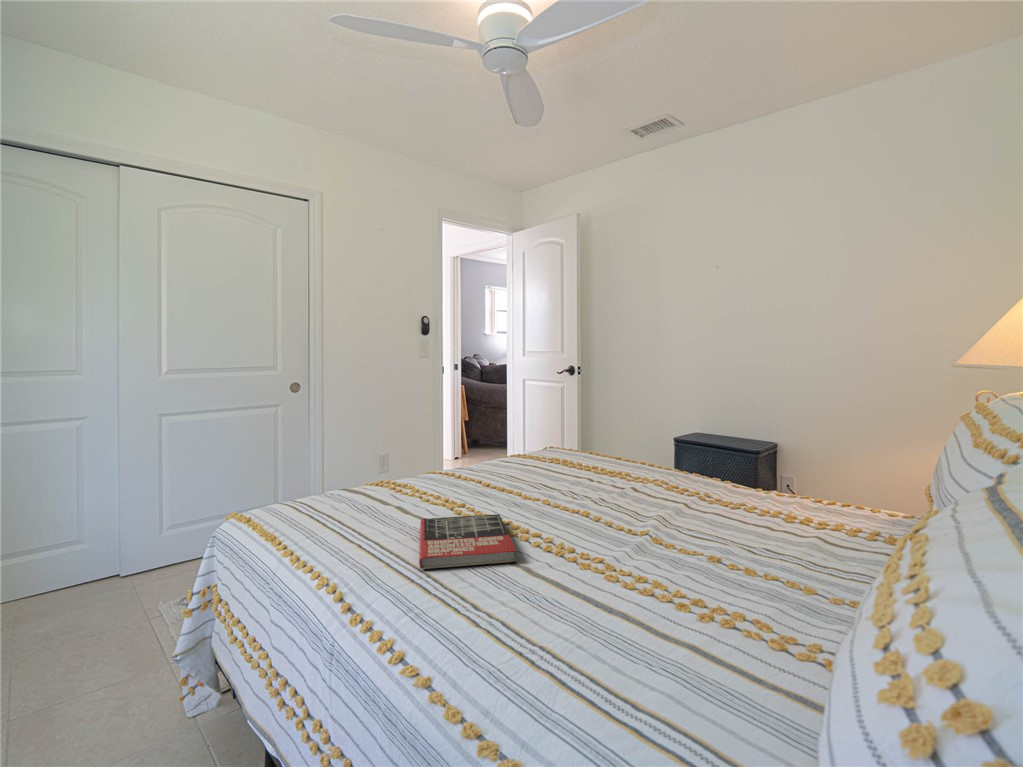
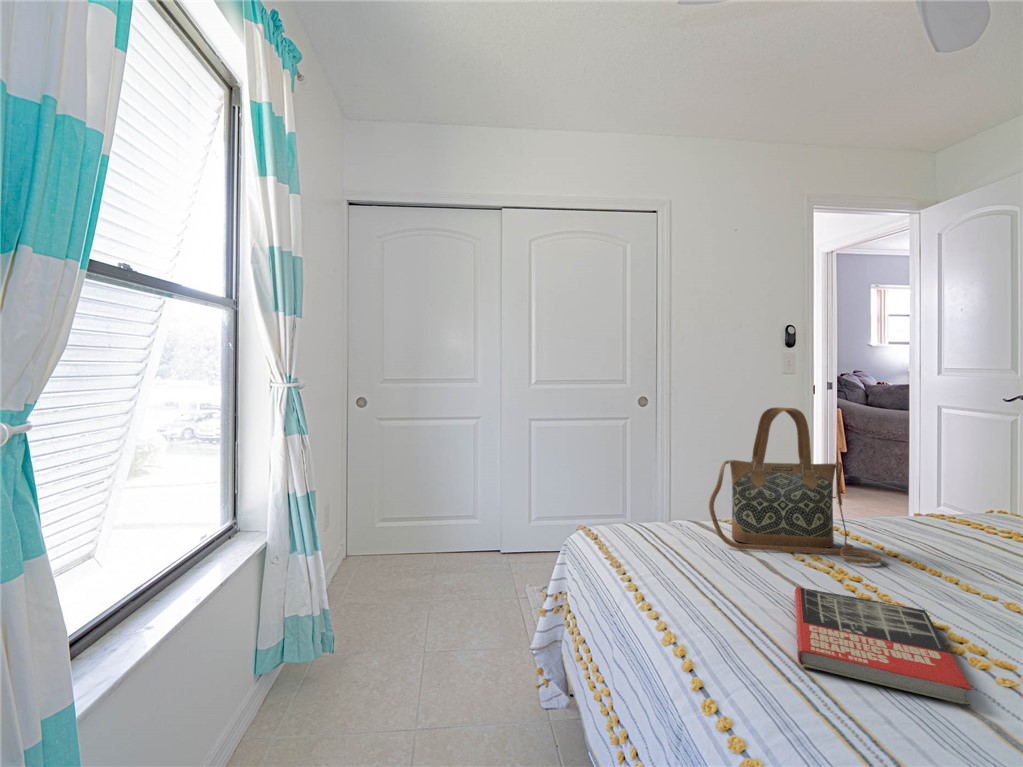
handbag: none [355,383,479,502] -> present [709,408,881,564]

